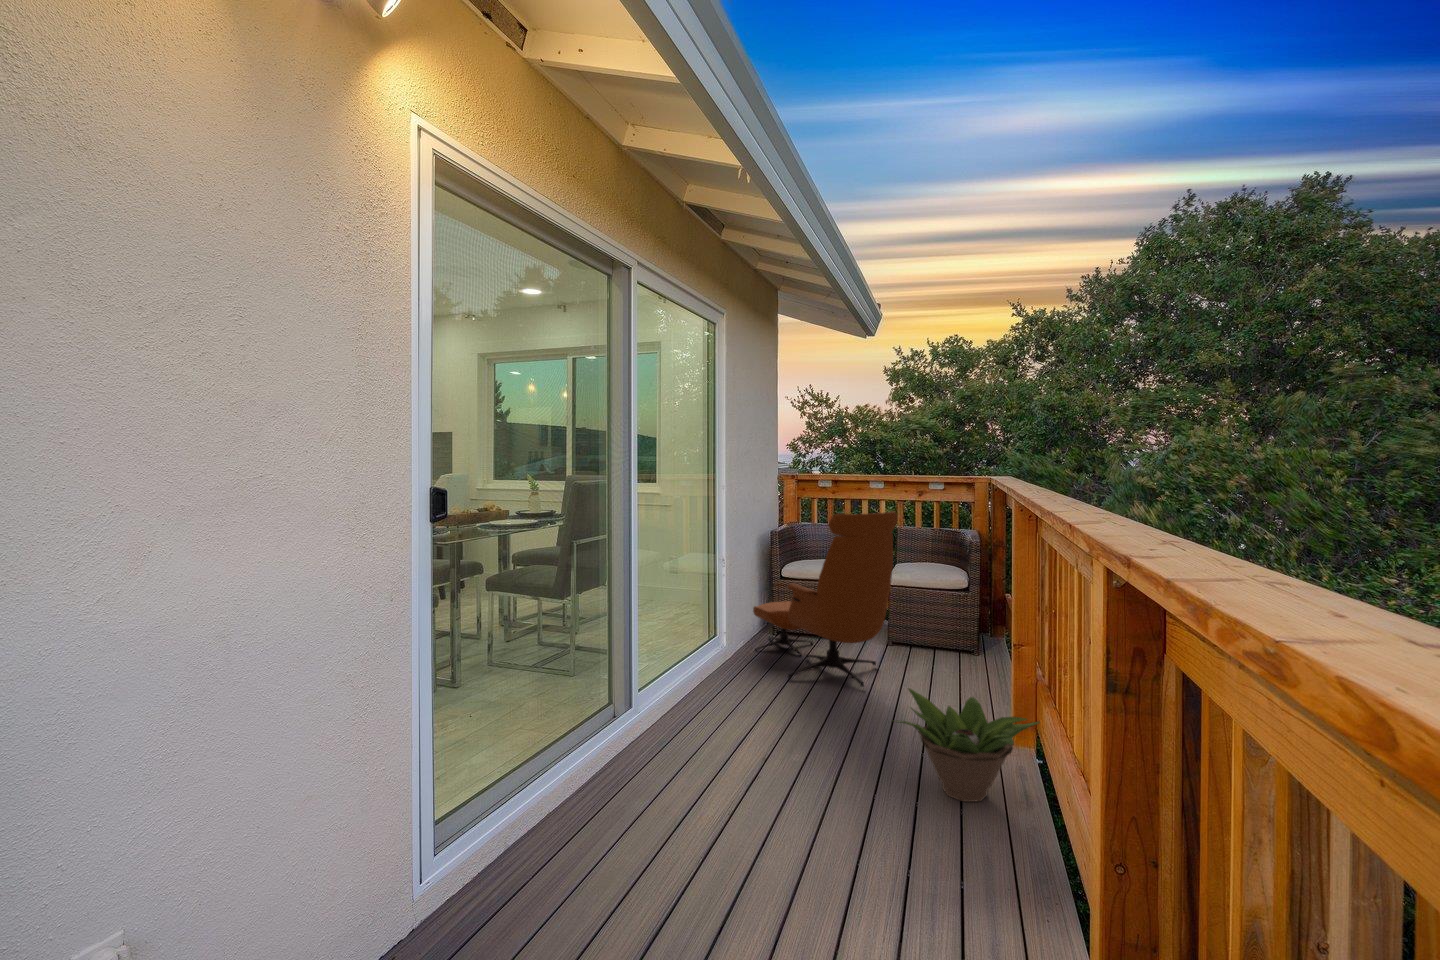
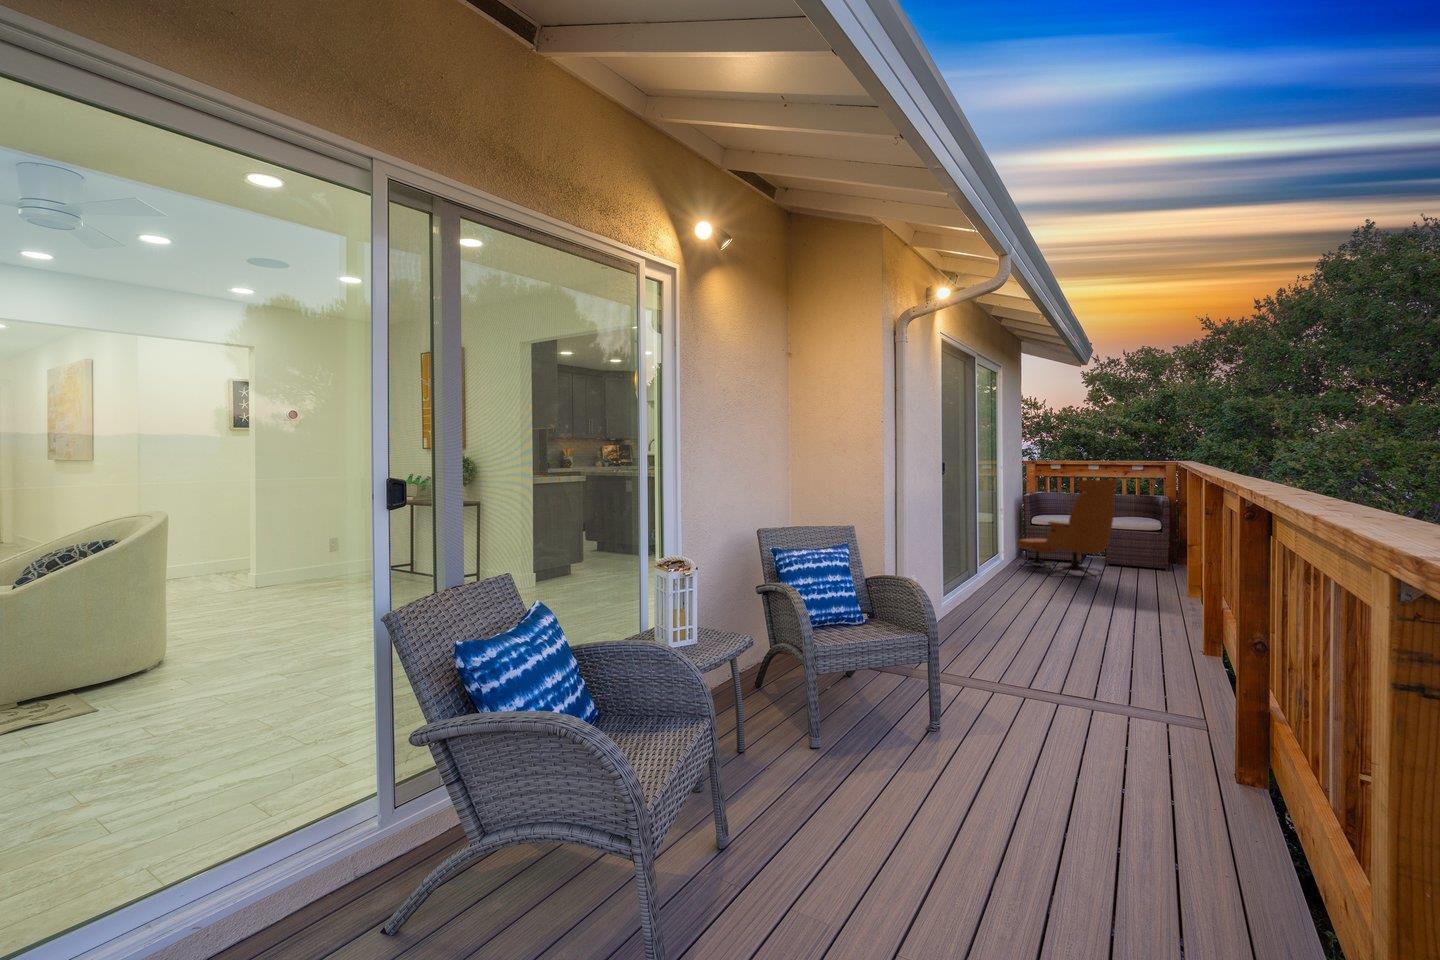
decorative plant: present [895,688,1040,802] -> none [1123,562,1200,607]

